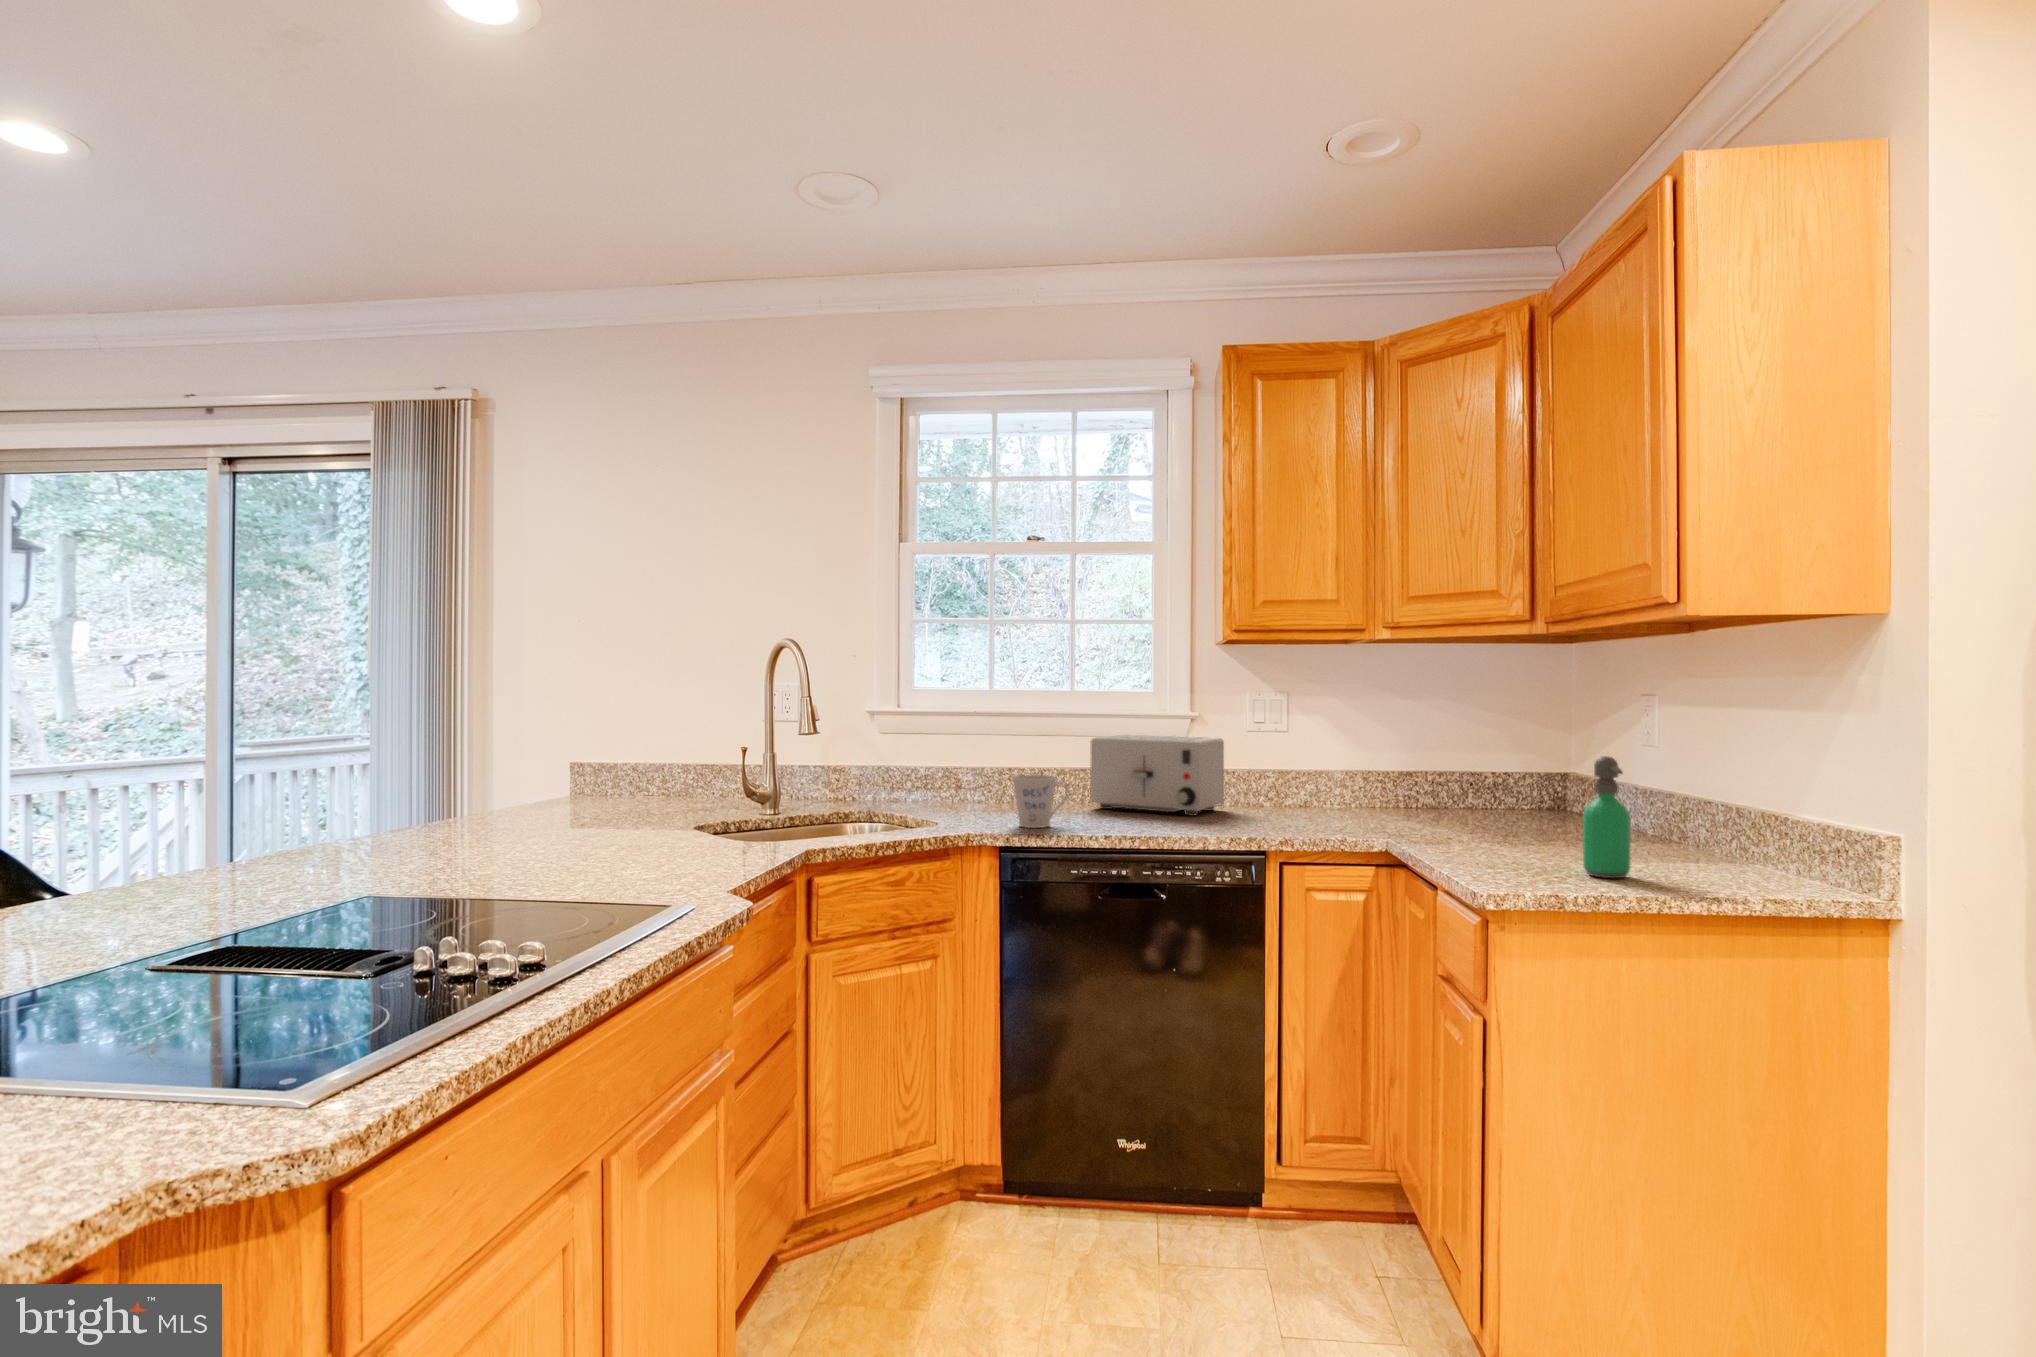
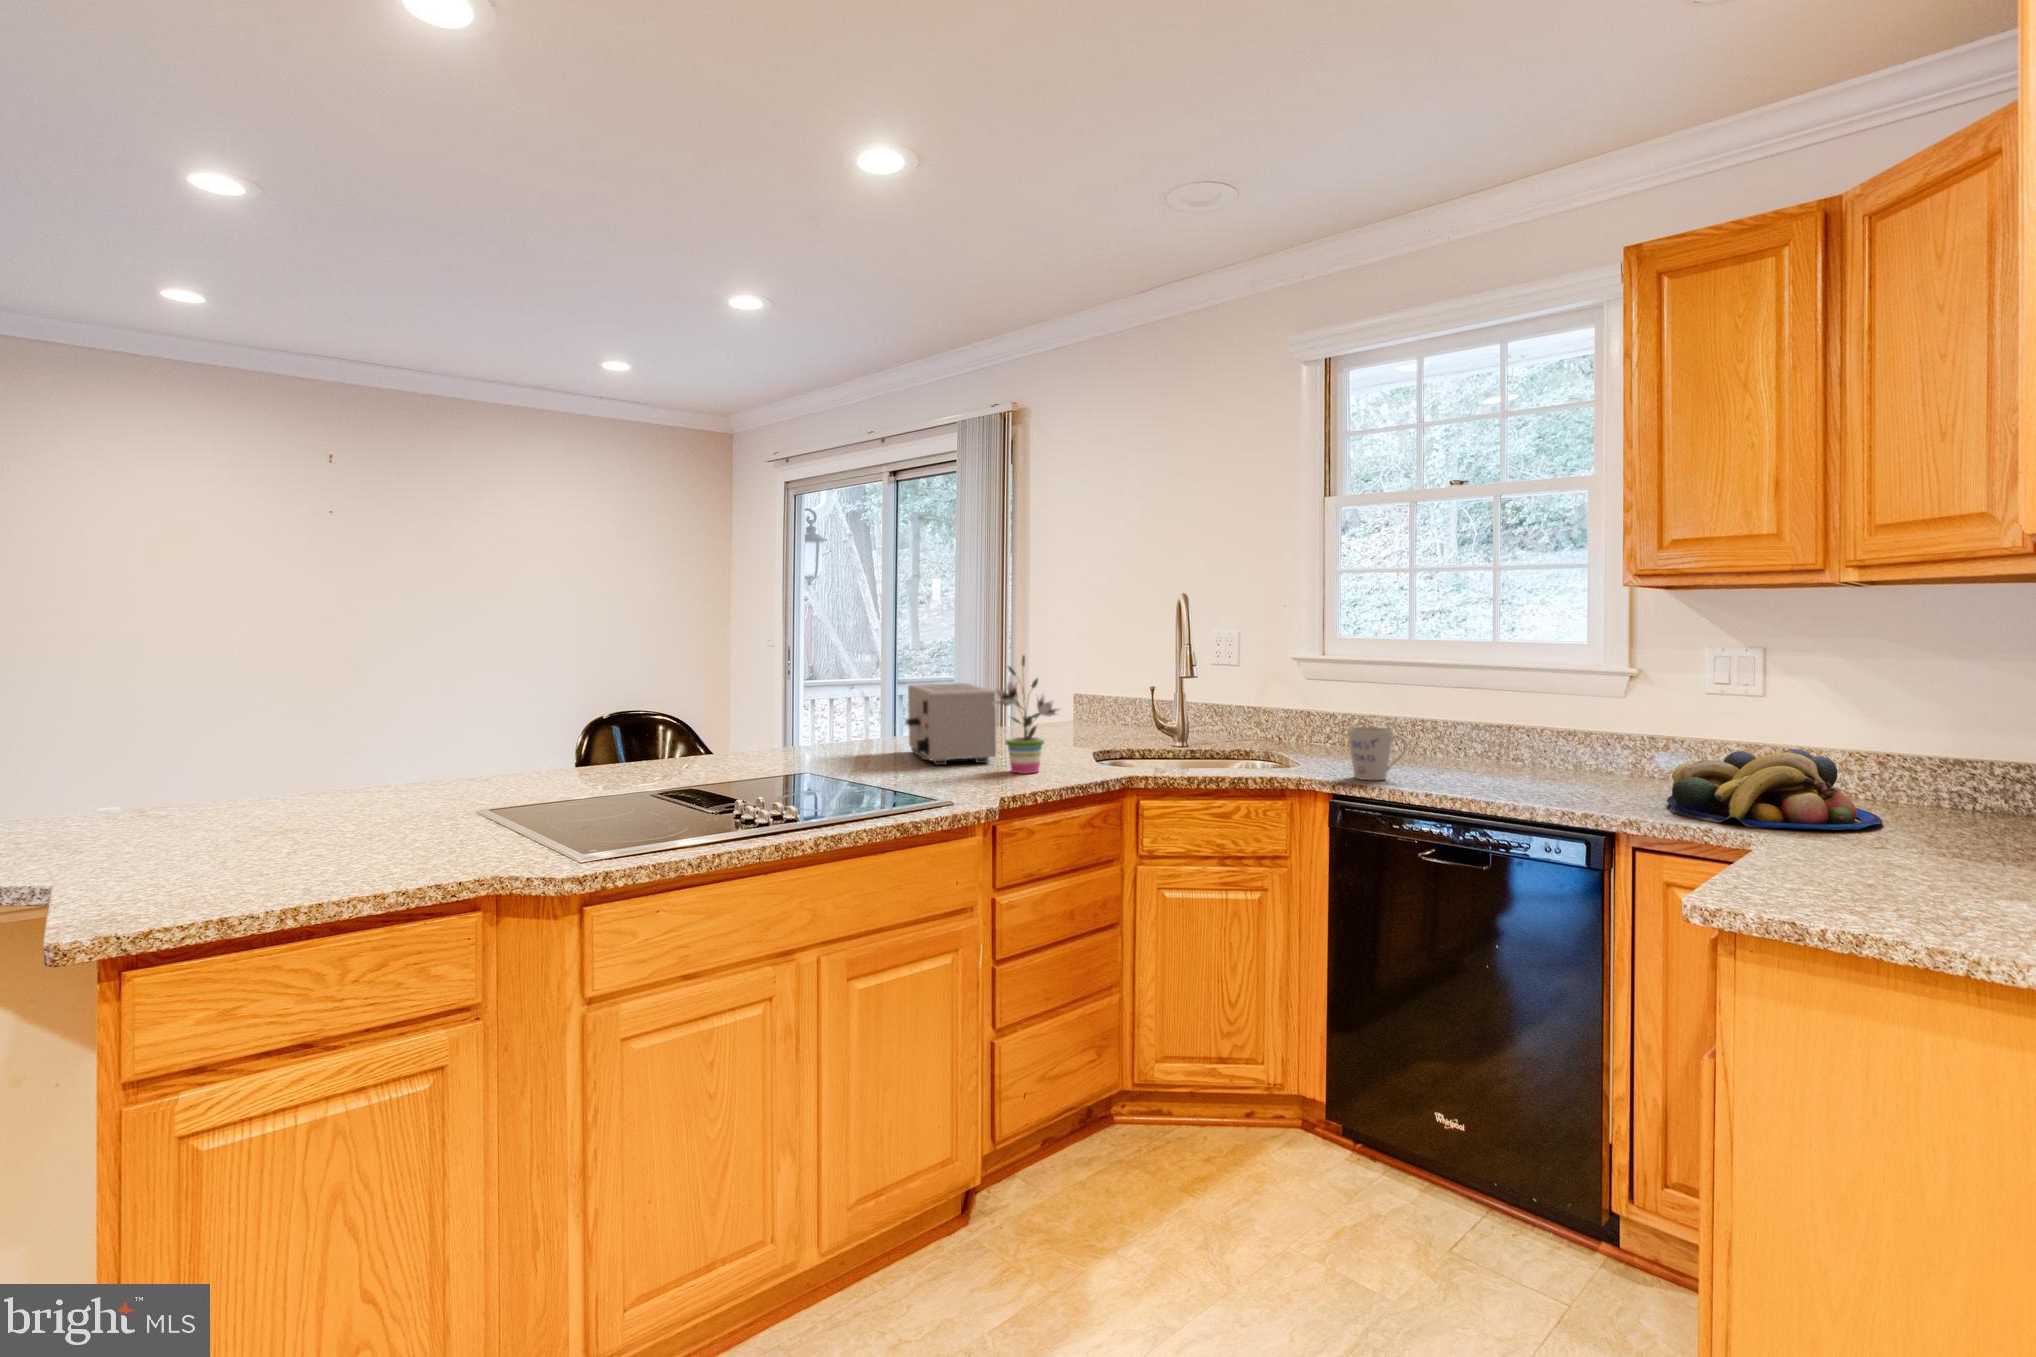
potted plant: none [640,707,729,861] -> present [992,656,1060,773]
toaster: present [1090,735,1224,816] -> present [905,683,996,765]
soap dispenser: present [1583,756,1630,878] -> none [1919,752,1999,923]
fruit bowl: none [1270,771,1415,833] -> present [1666,749,1882,830]

